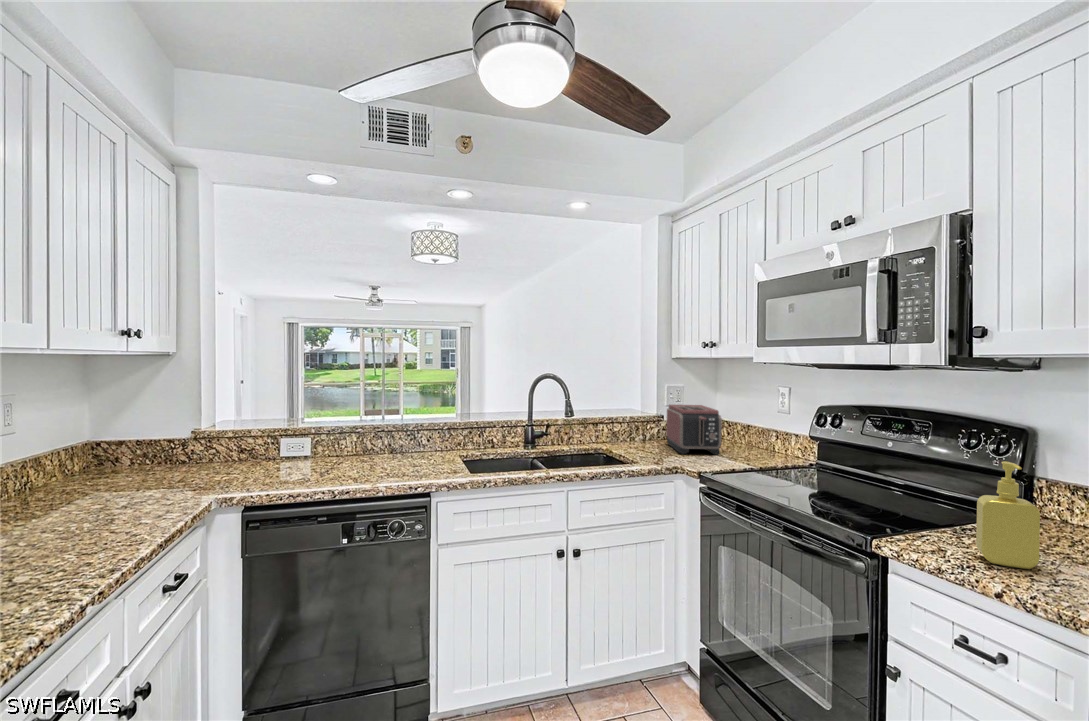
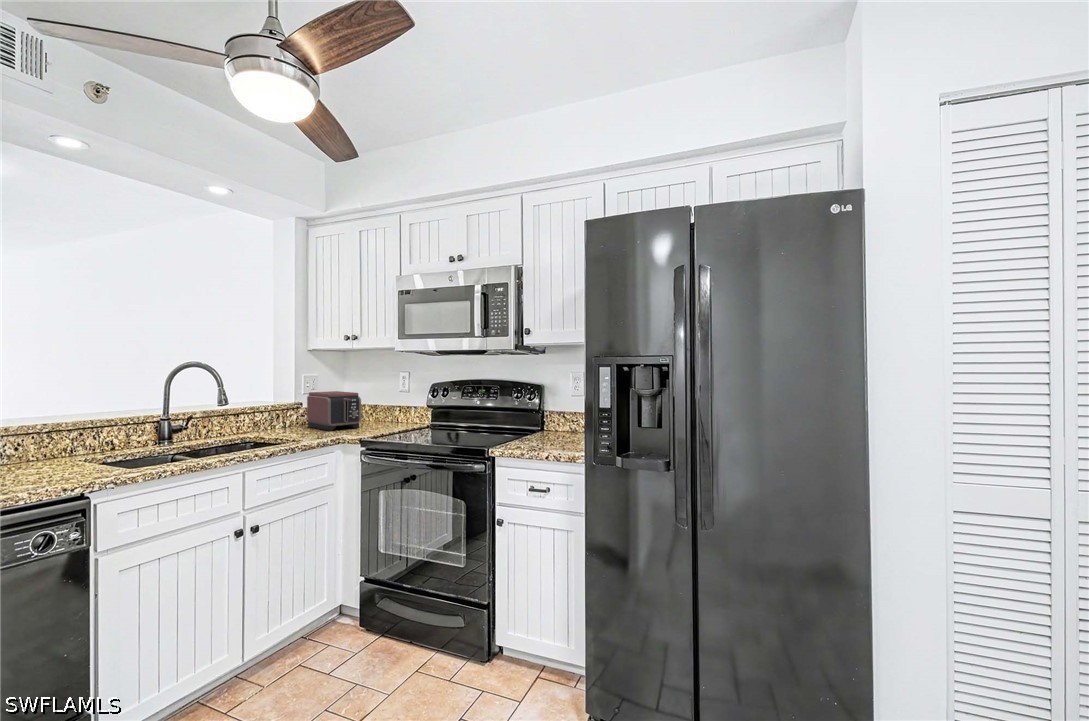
soap dispenser: present [976,461,1040,569] -> none [534,396,558,447]

